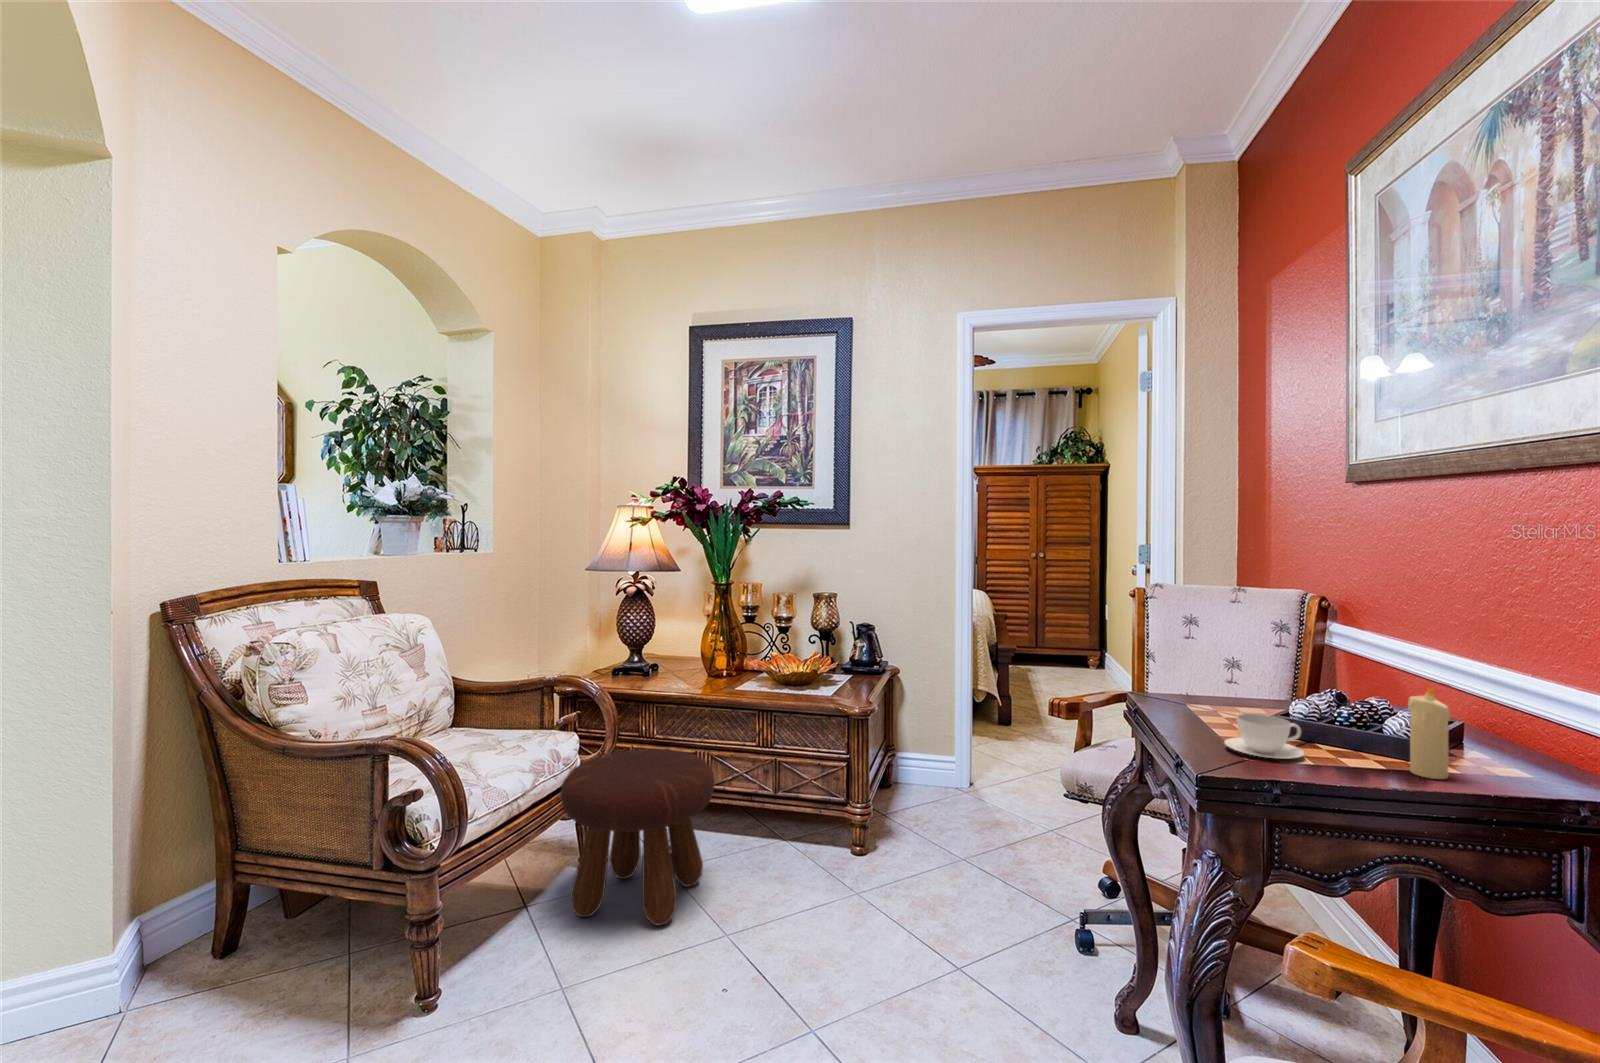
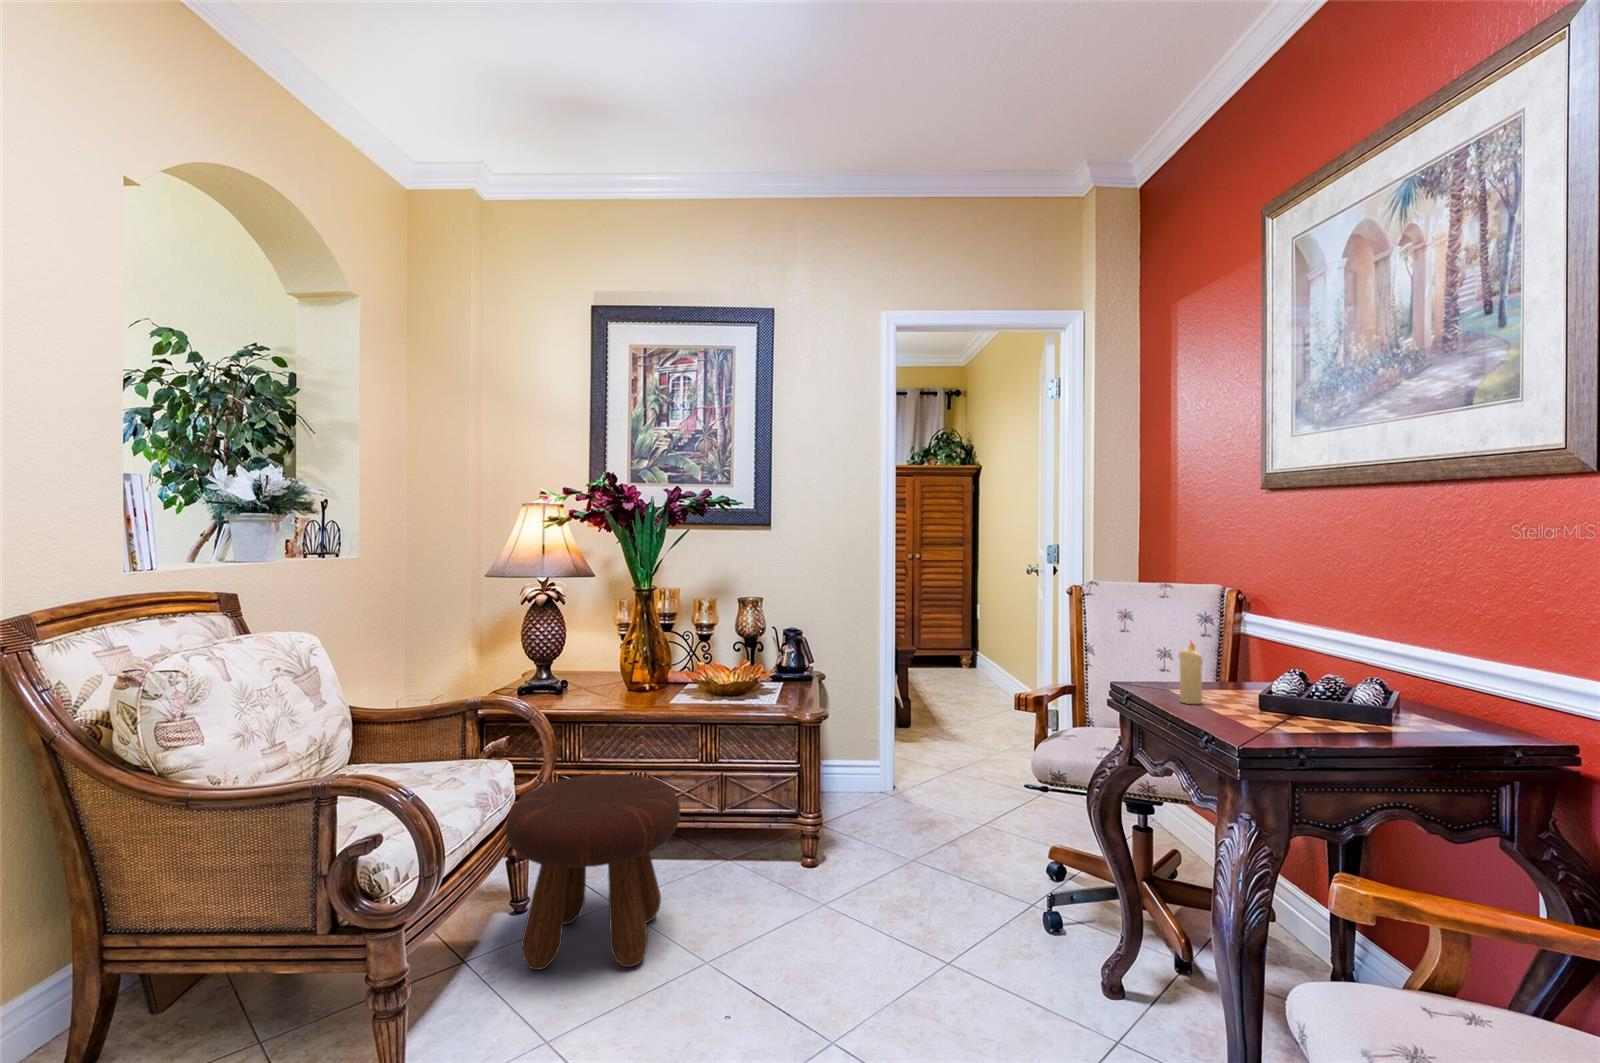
candle: present [1408,683,1450,779] -> present [1179,642,1203,704]
teacup: present [1225,714,1304,759] -> none [1235,691,1303,728]

